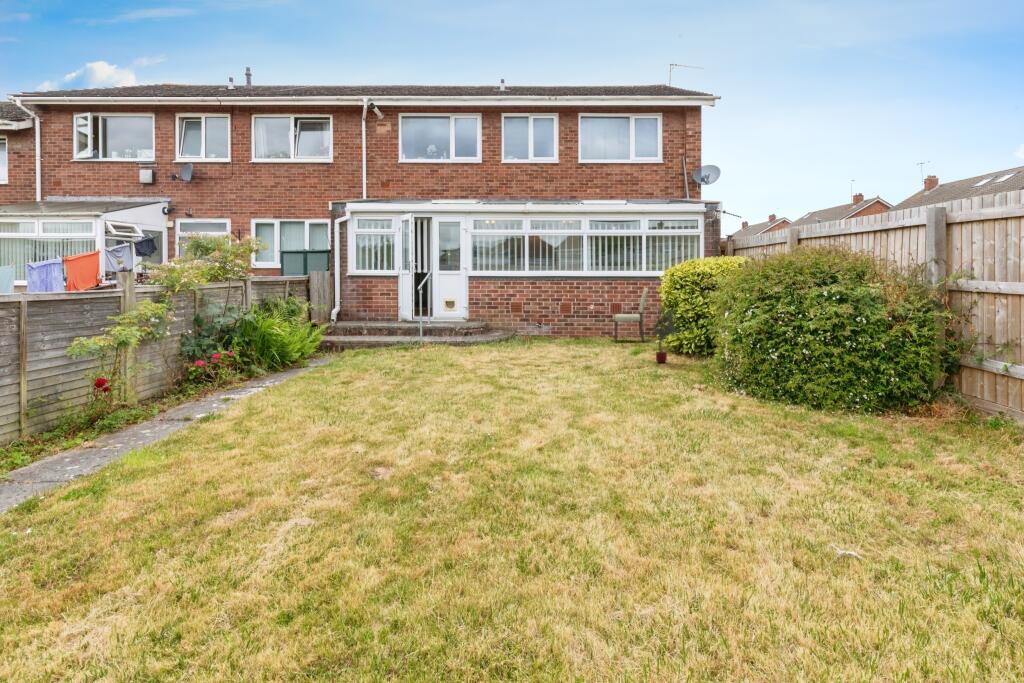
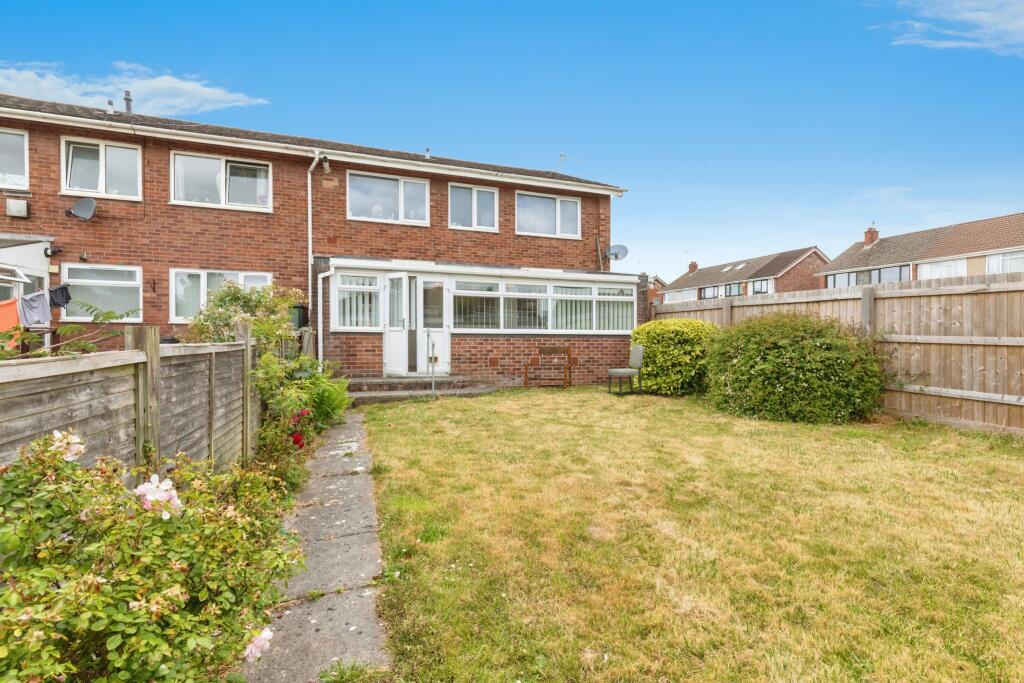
bench: none [550,291,602,336] -> present [525,346,573,389]
potted tree: present [653,307,682,363] -> none [728,366,772,420]

